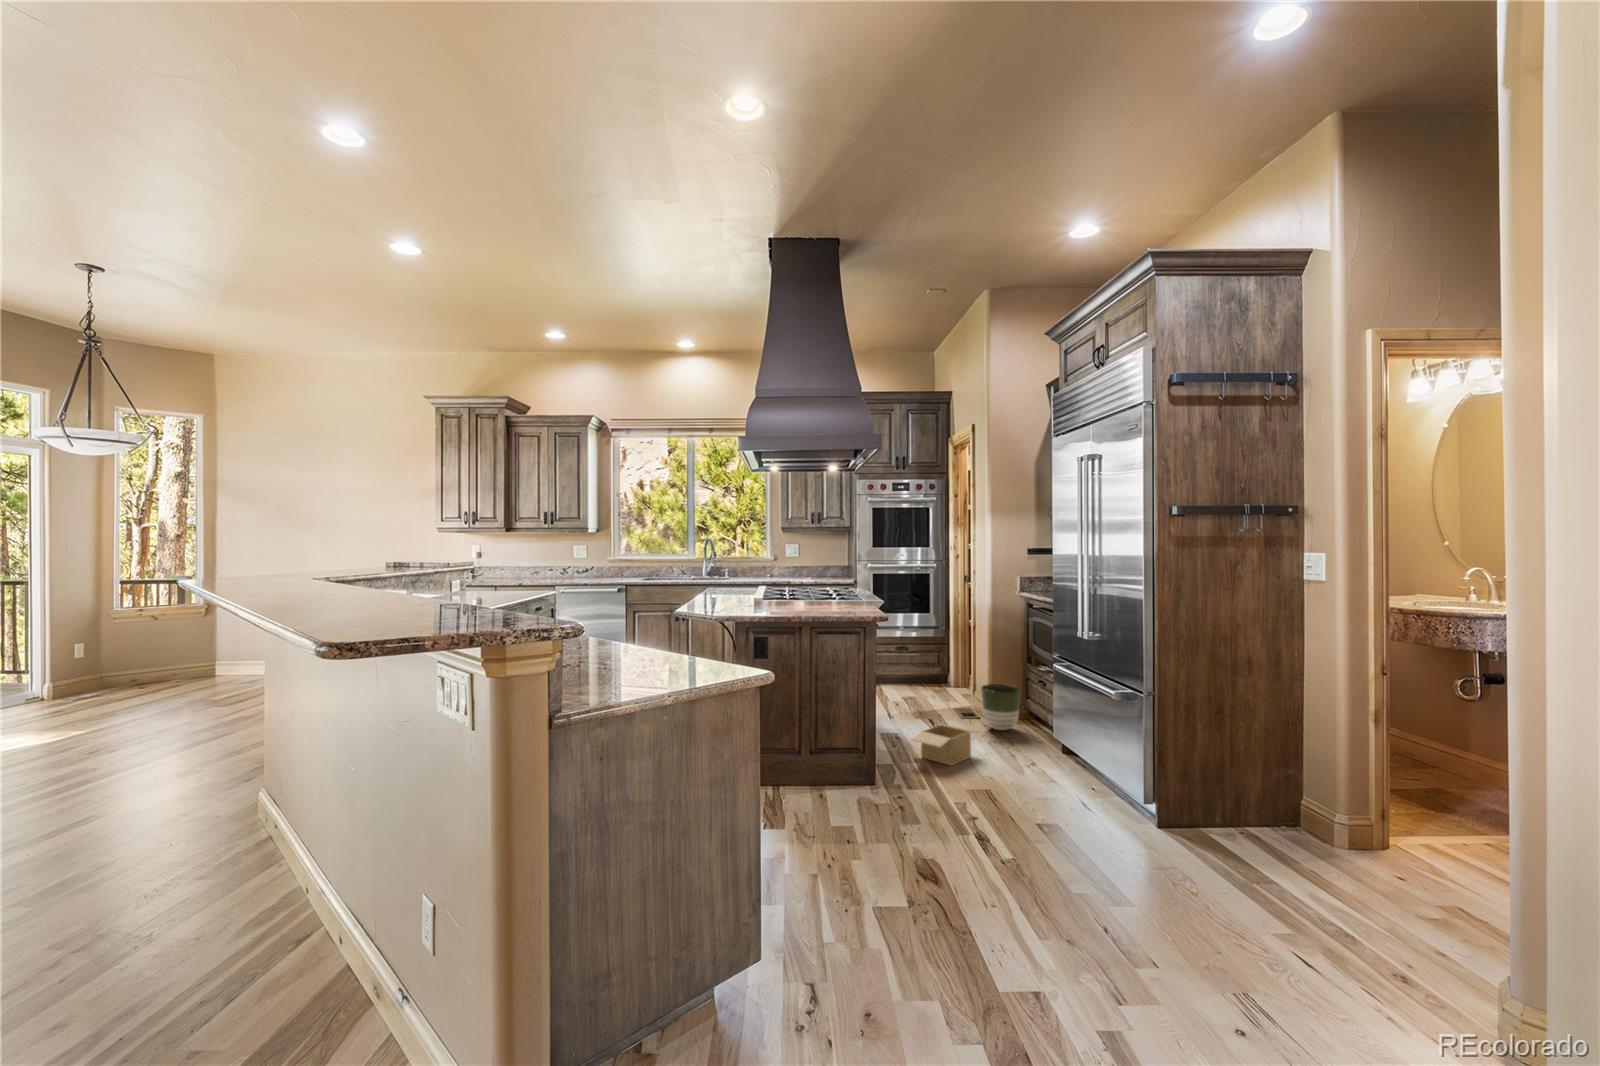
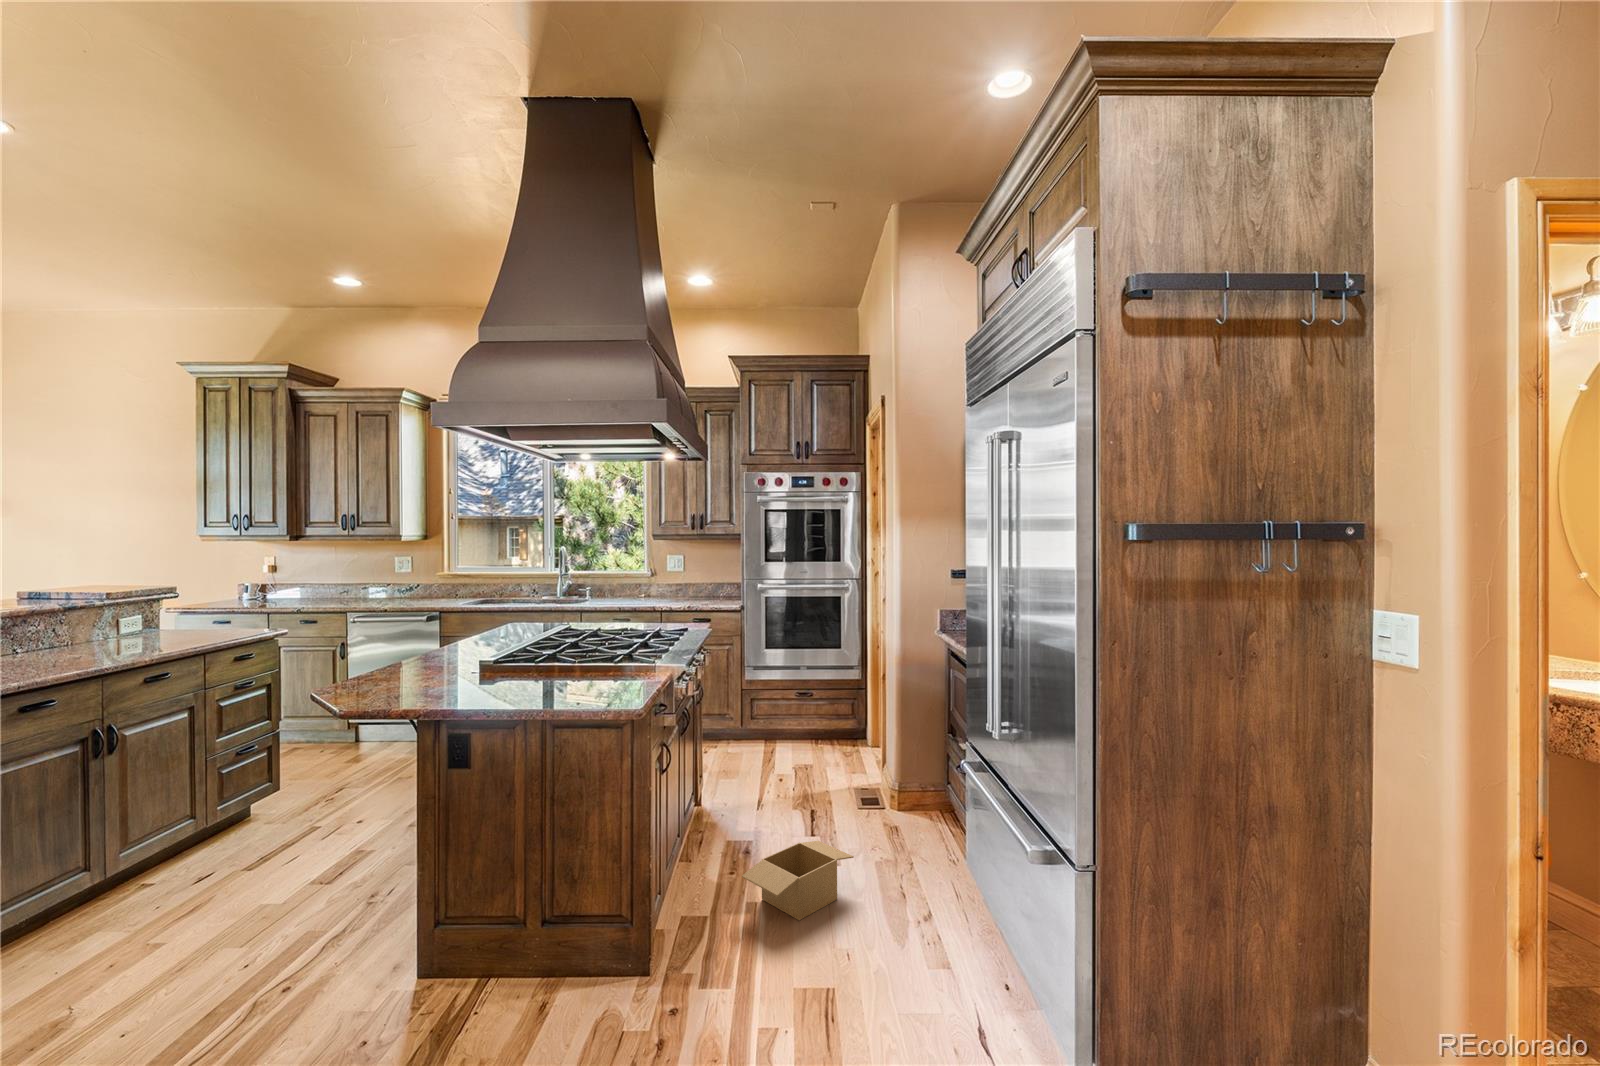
planter: present [981,684,1020,730] -> none [878,765,932,836]

